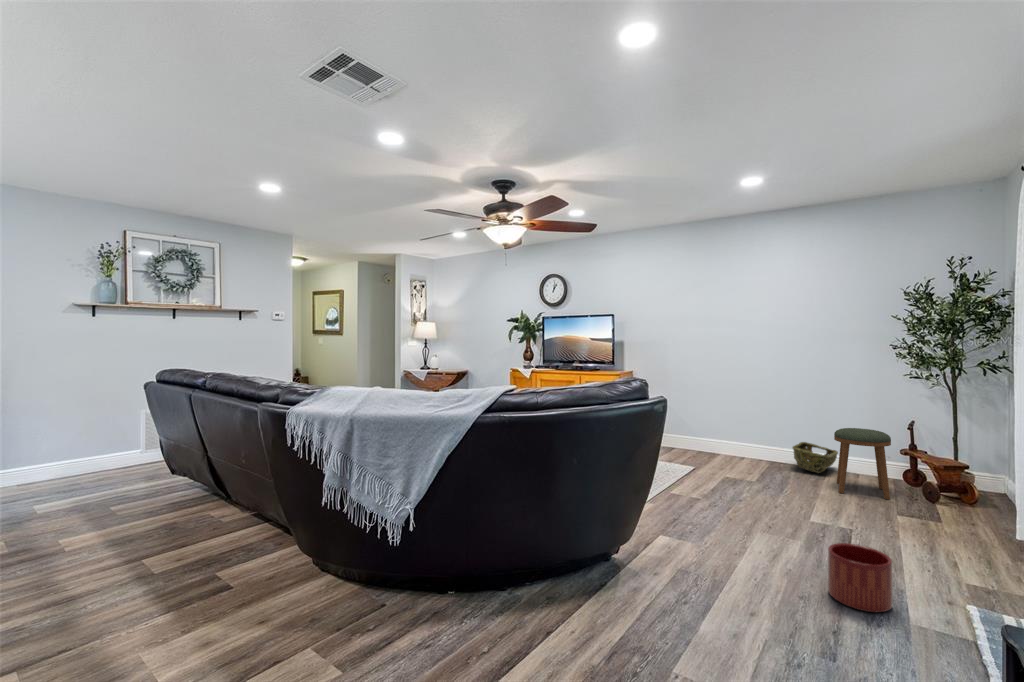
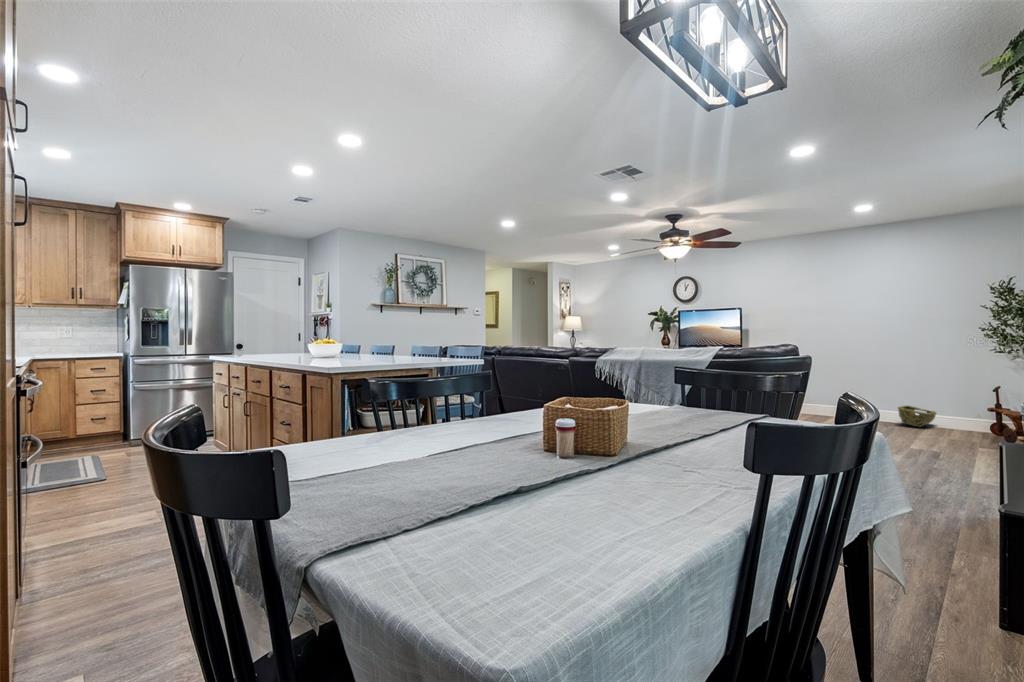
stool: present [834,428,891,499] -> none [932,390,978,440]
planter: present [828,543,893,612] -> none [922,444,964,479]

